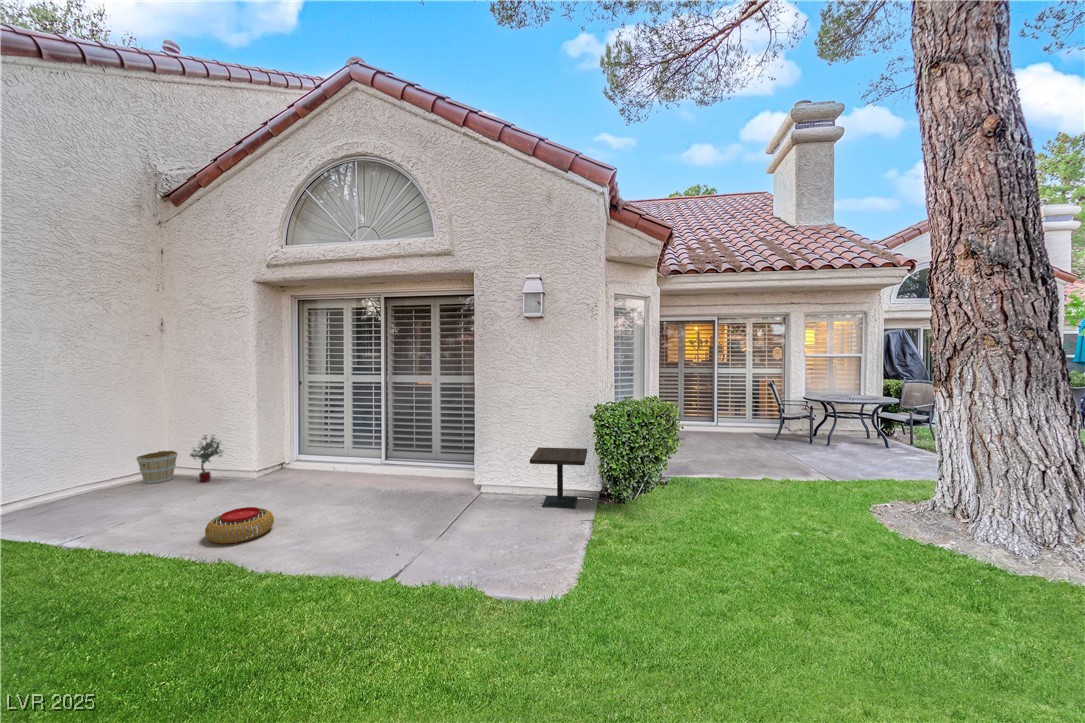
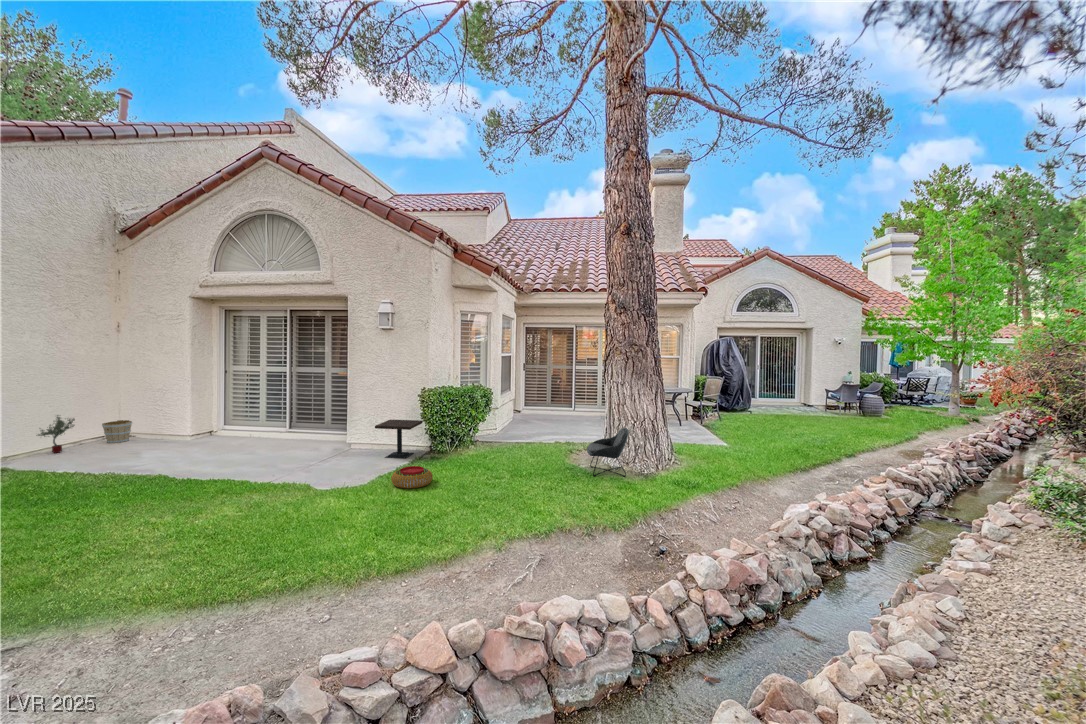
potted tree: present [190,435,223,482] -> present [38,415,75,453]
lounge chair: none [879,461,982,548] -> present [587,428,629,477]
pouf: present [205,507,274,544] -> present [391,466,433,488]

